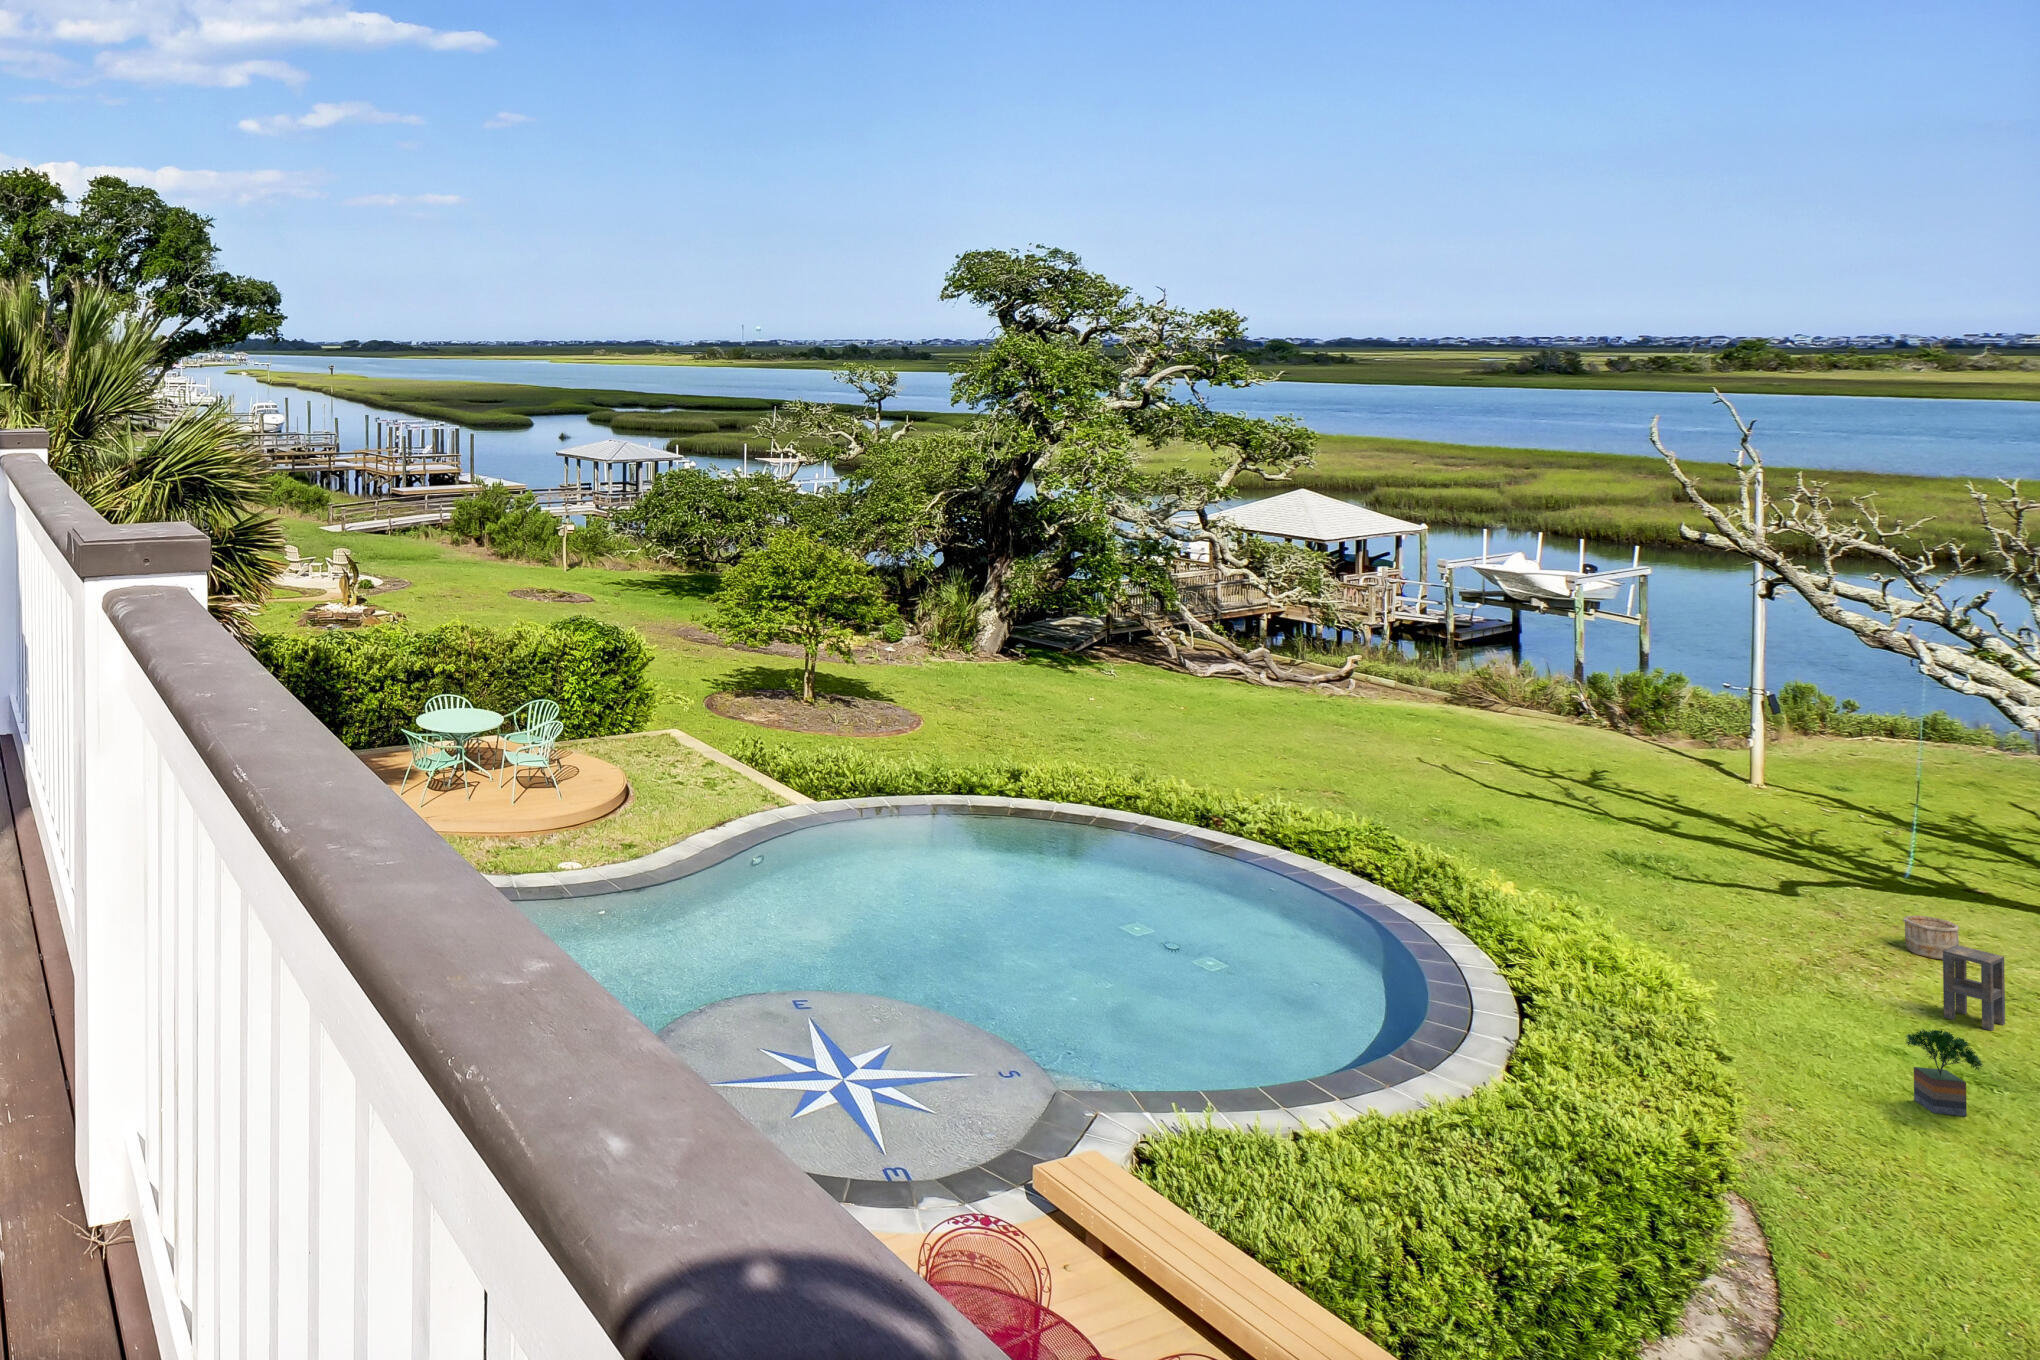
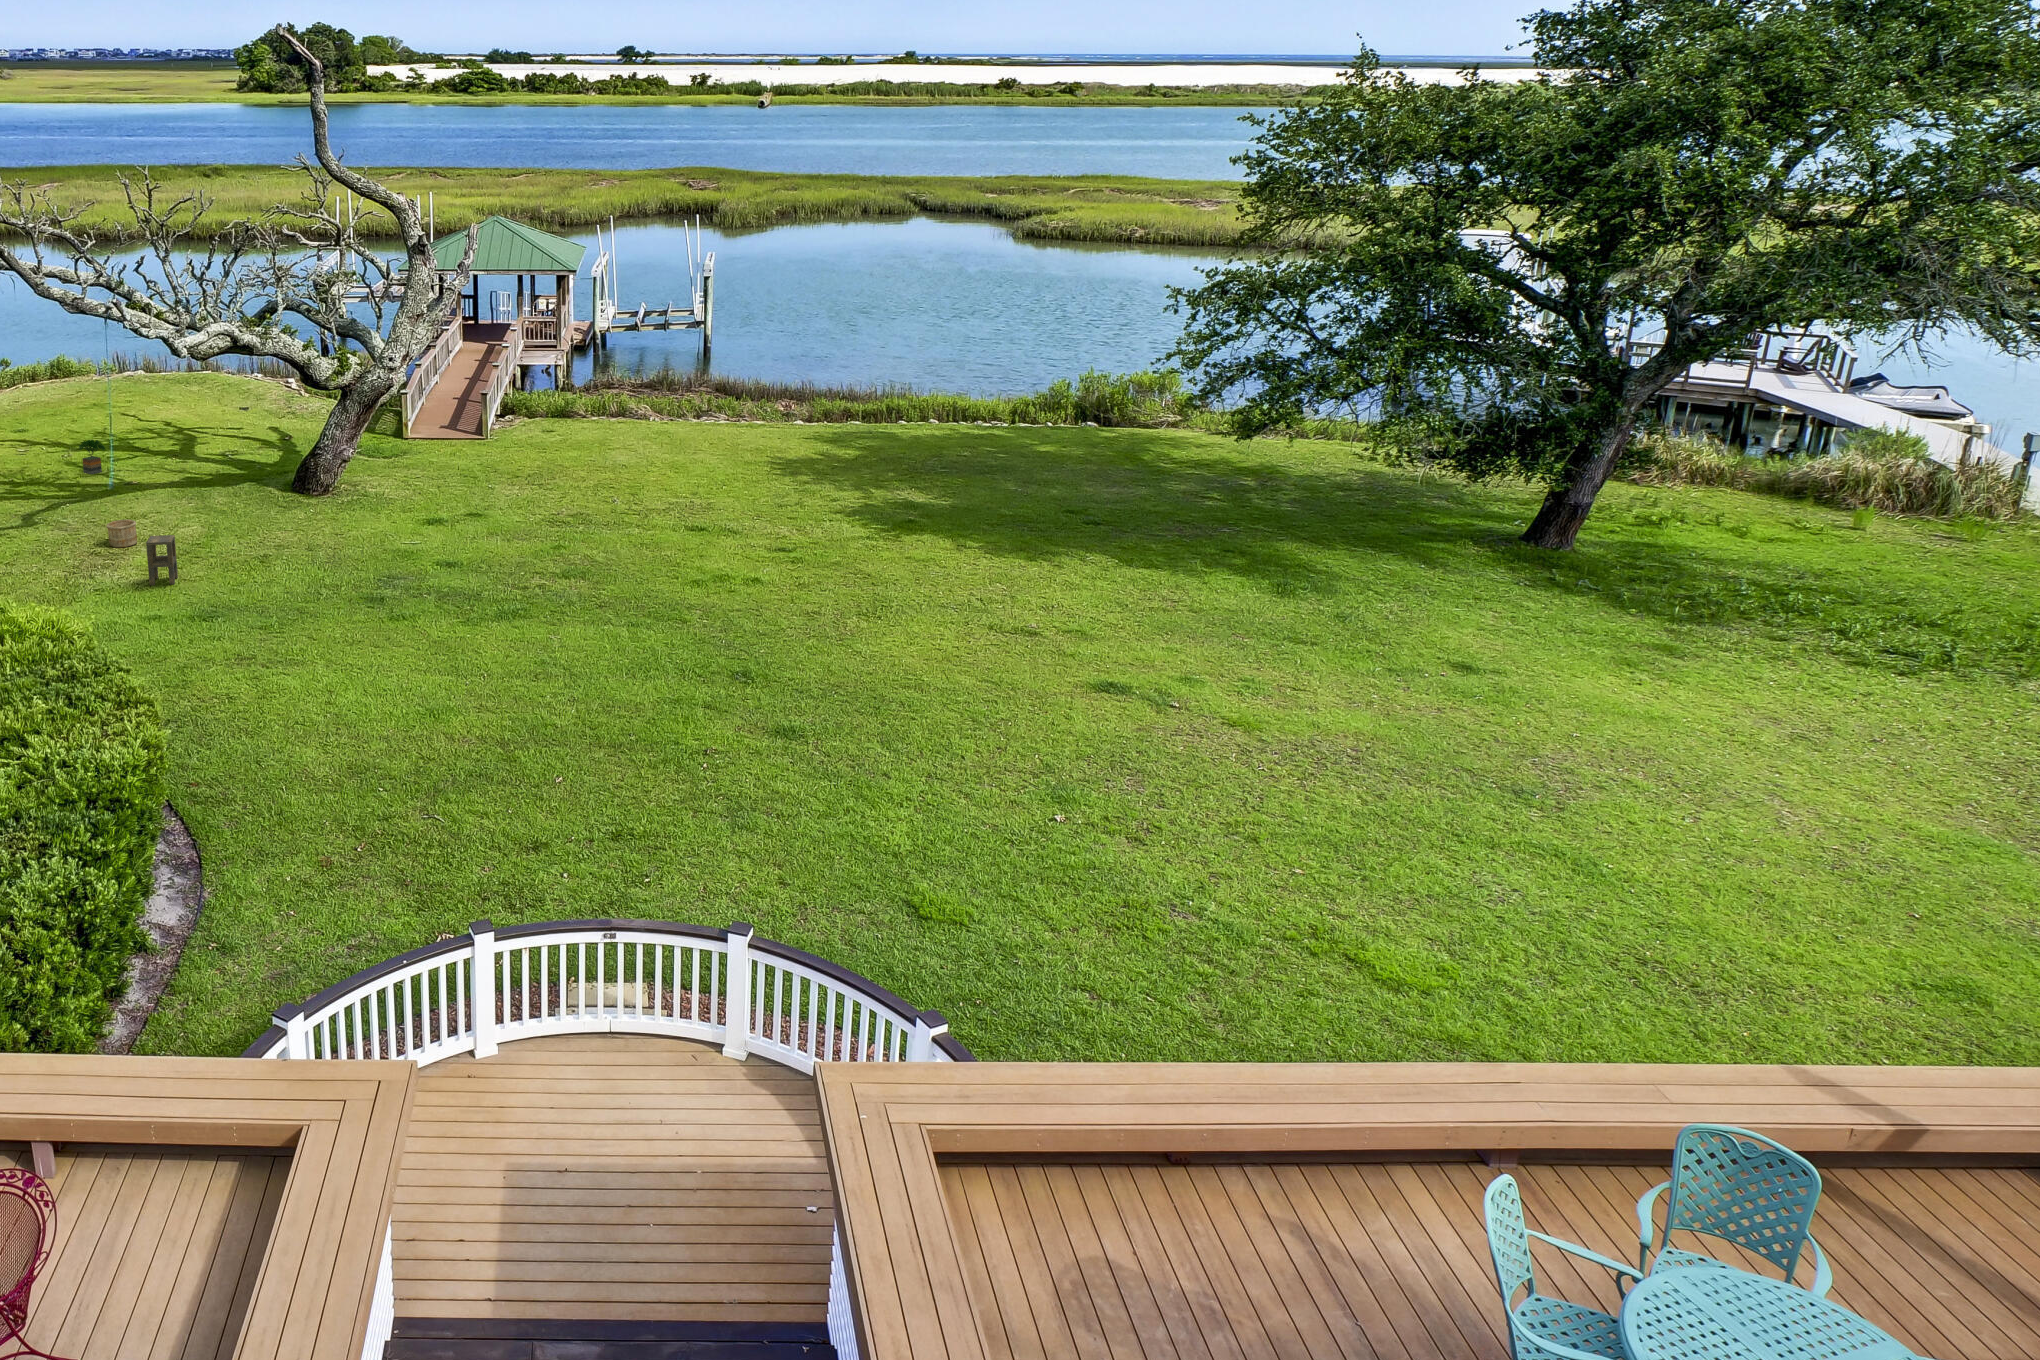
potted tree: present [1906,1029,1983,1116] -> present [79,440,105,474]

